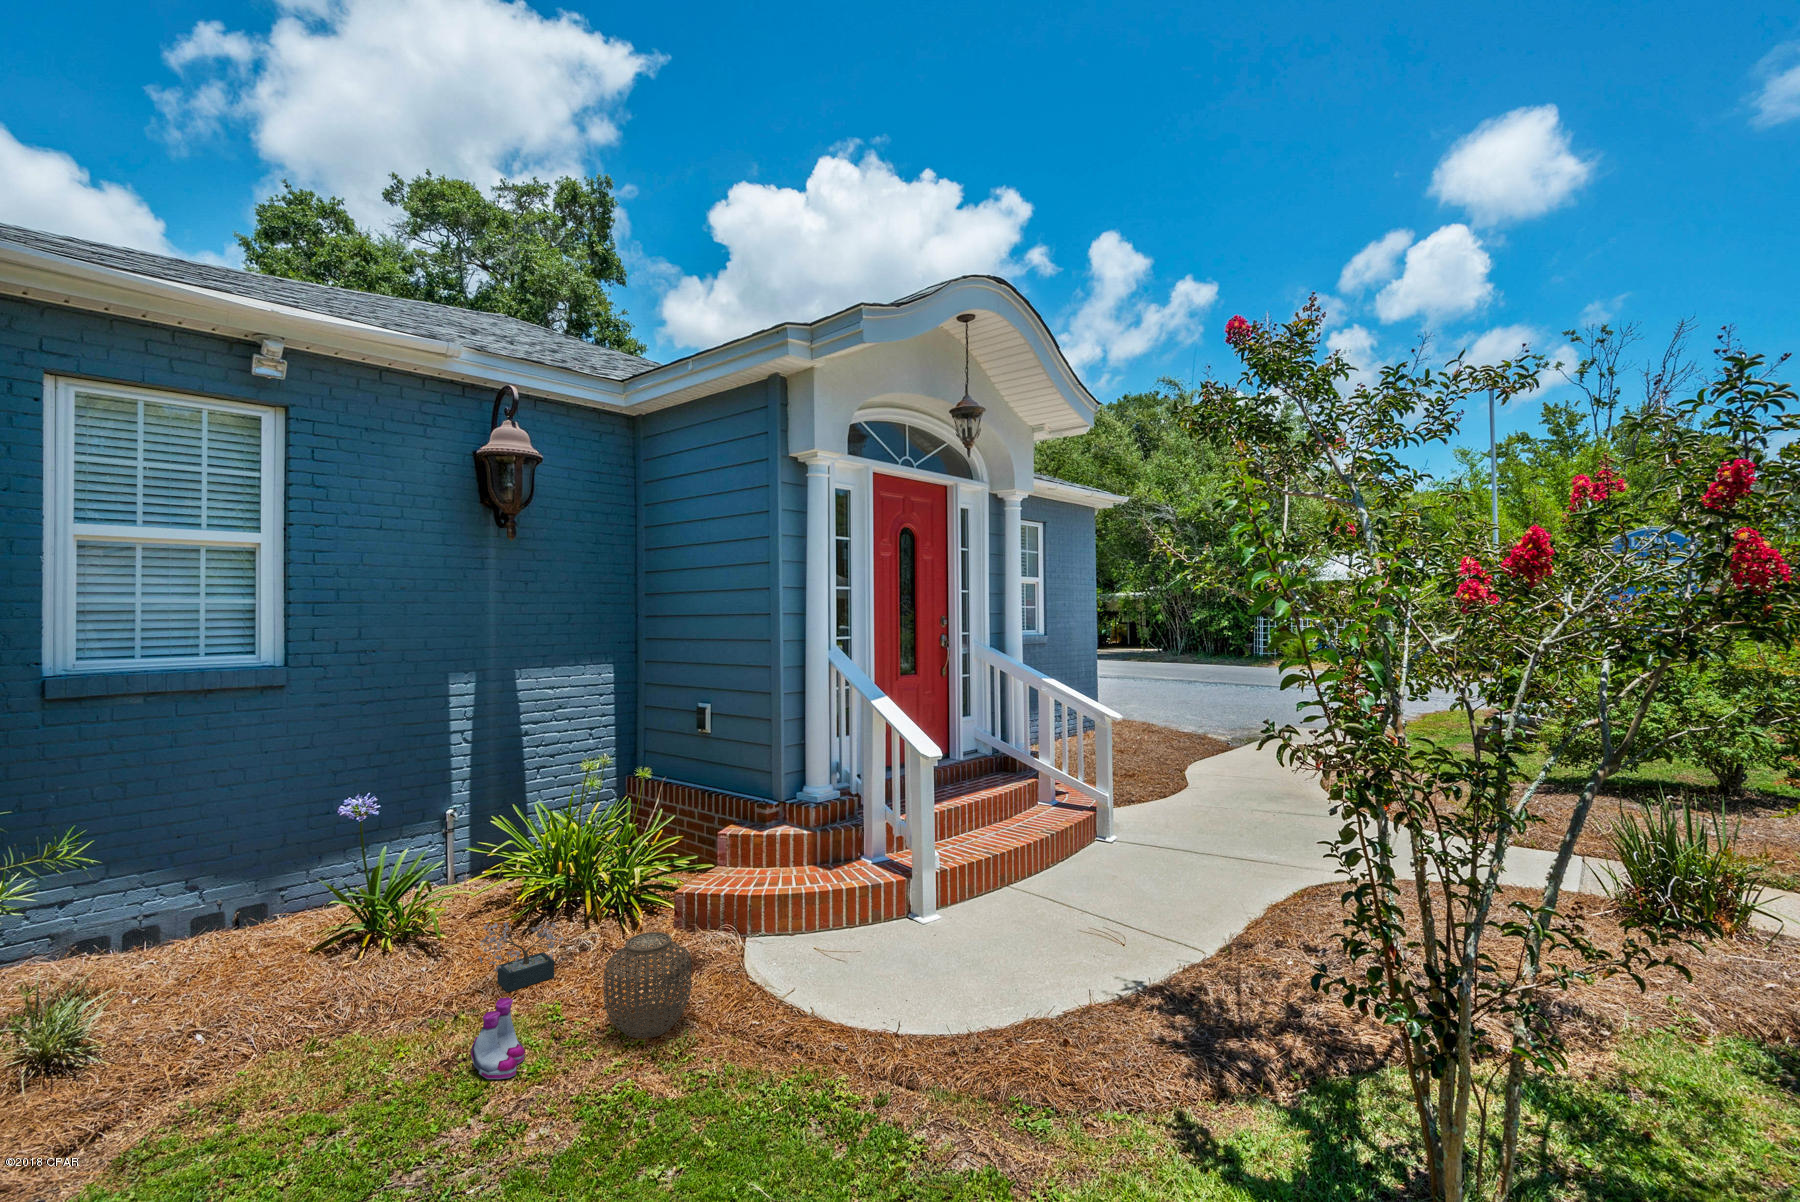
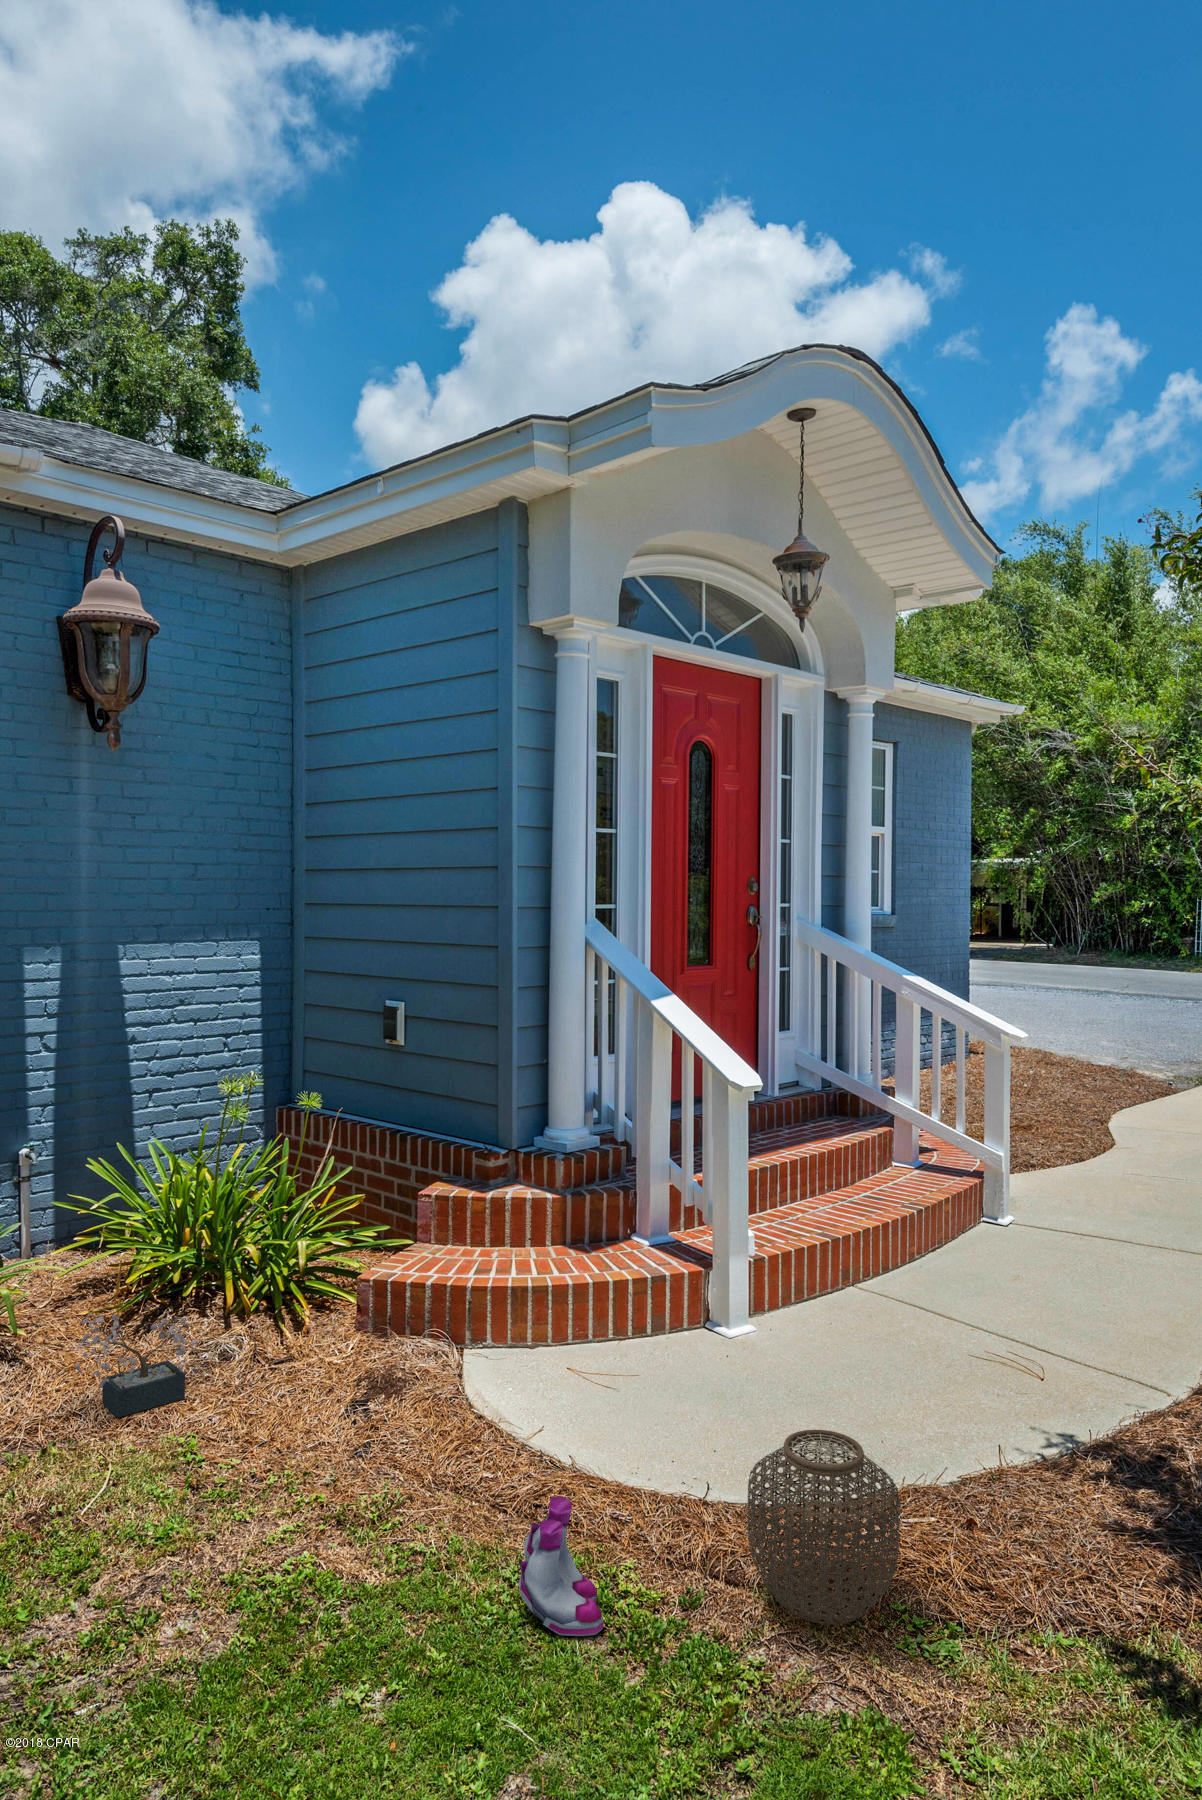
woven basket: present [604,932,691,1038] -> present [747,1429,900,1625]
boots: present [471,997,525,1079] -> present [519,1496,604,1636]

